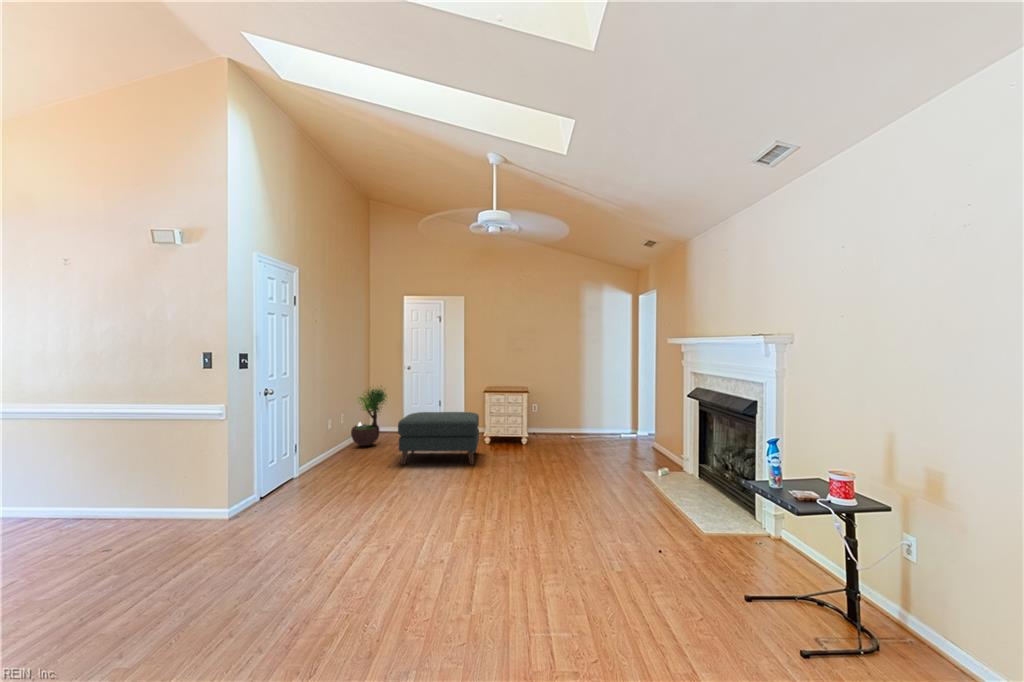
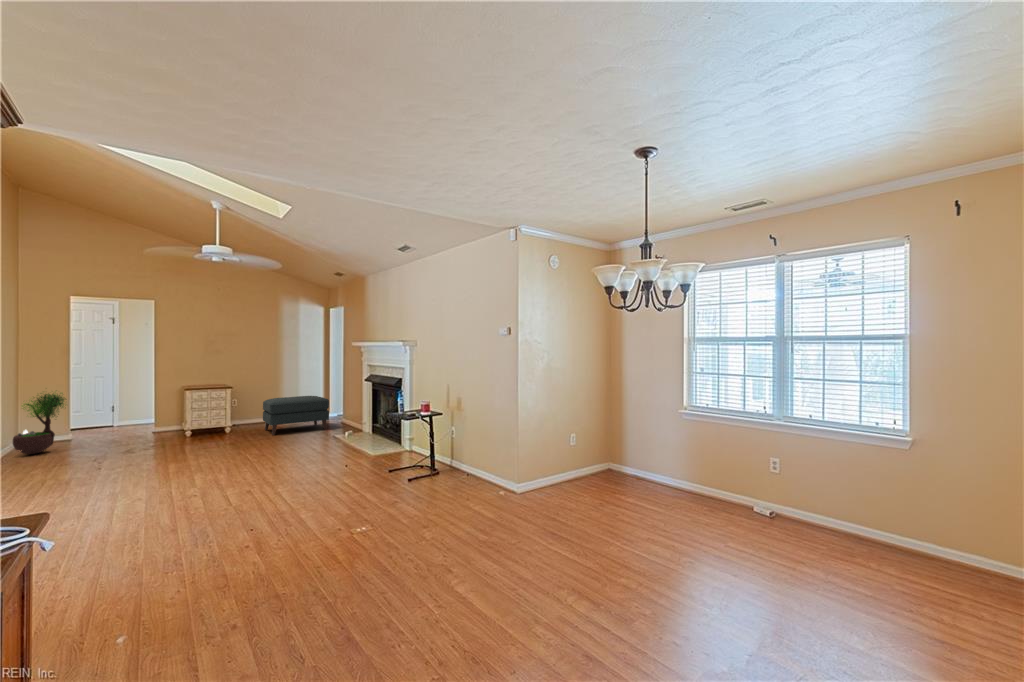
ottoman: present [398,412,479,465] -> present [263,396,329,435]

